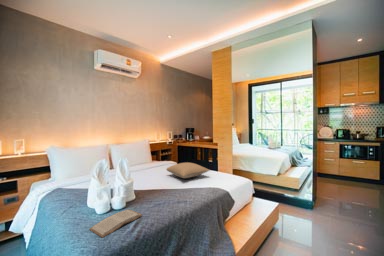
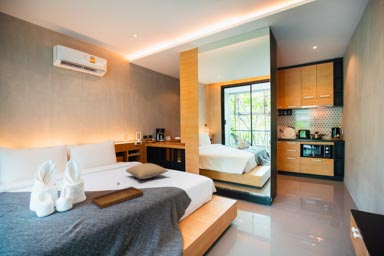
tray: none [142,182,191,210] -> present [91,183,143,209]
book: present [89,209,142,238] -> none [28,210,86,237]

